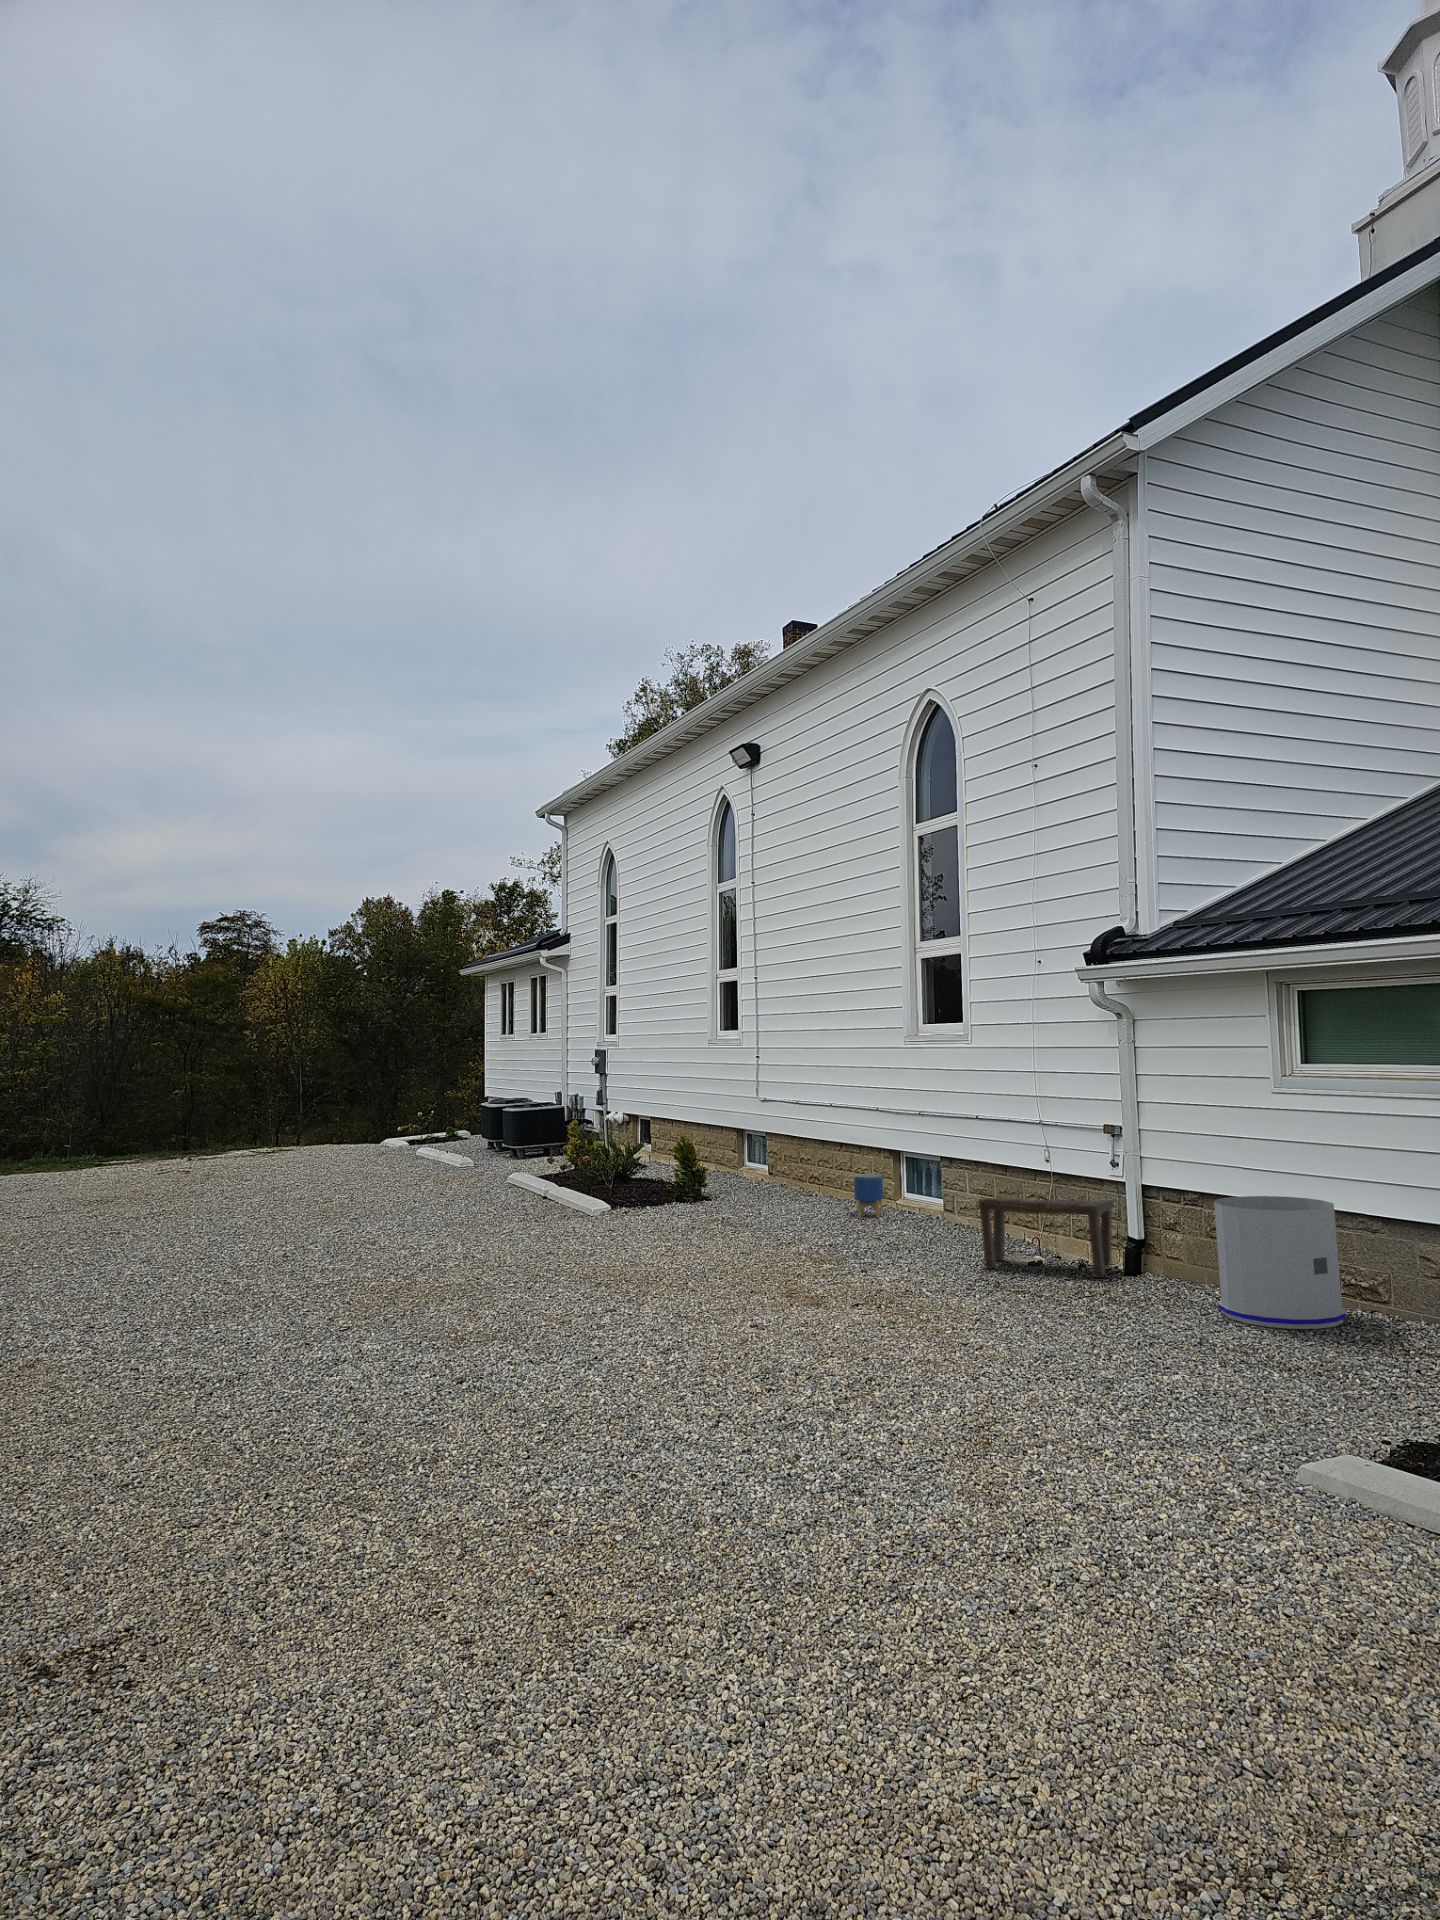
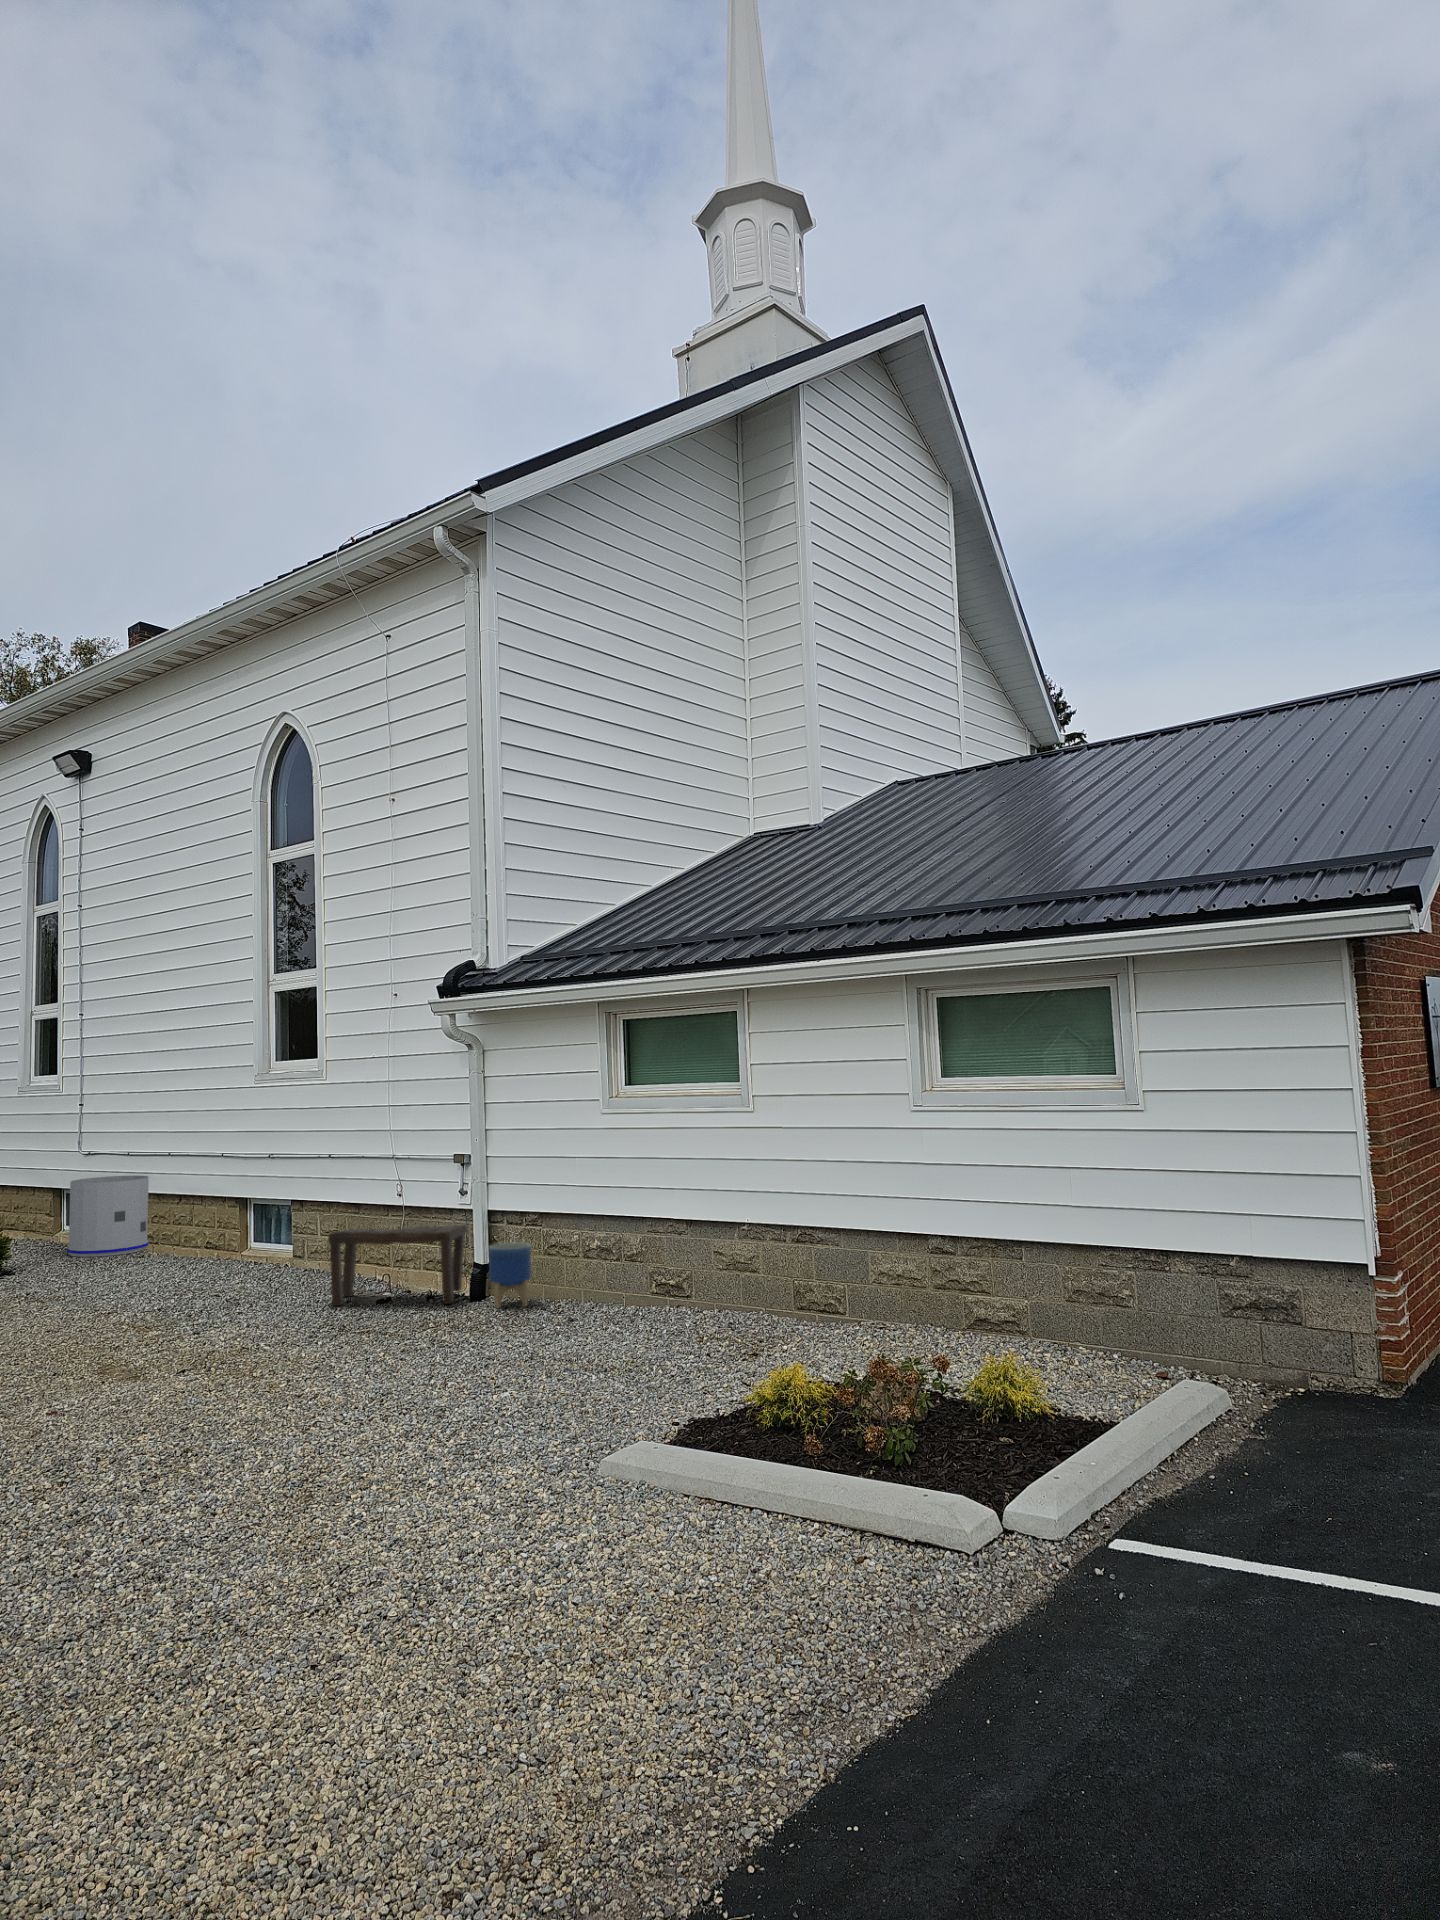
planter: present [854,1174,884,1218] -> present [489,1242,531,1308]
trash can: present [1214,1196,1346,1329] -> present [67,1175,149,1257]

